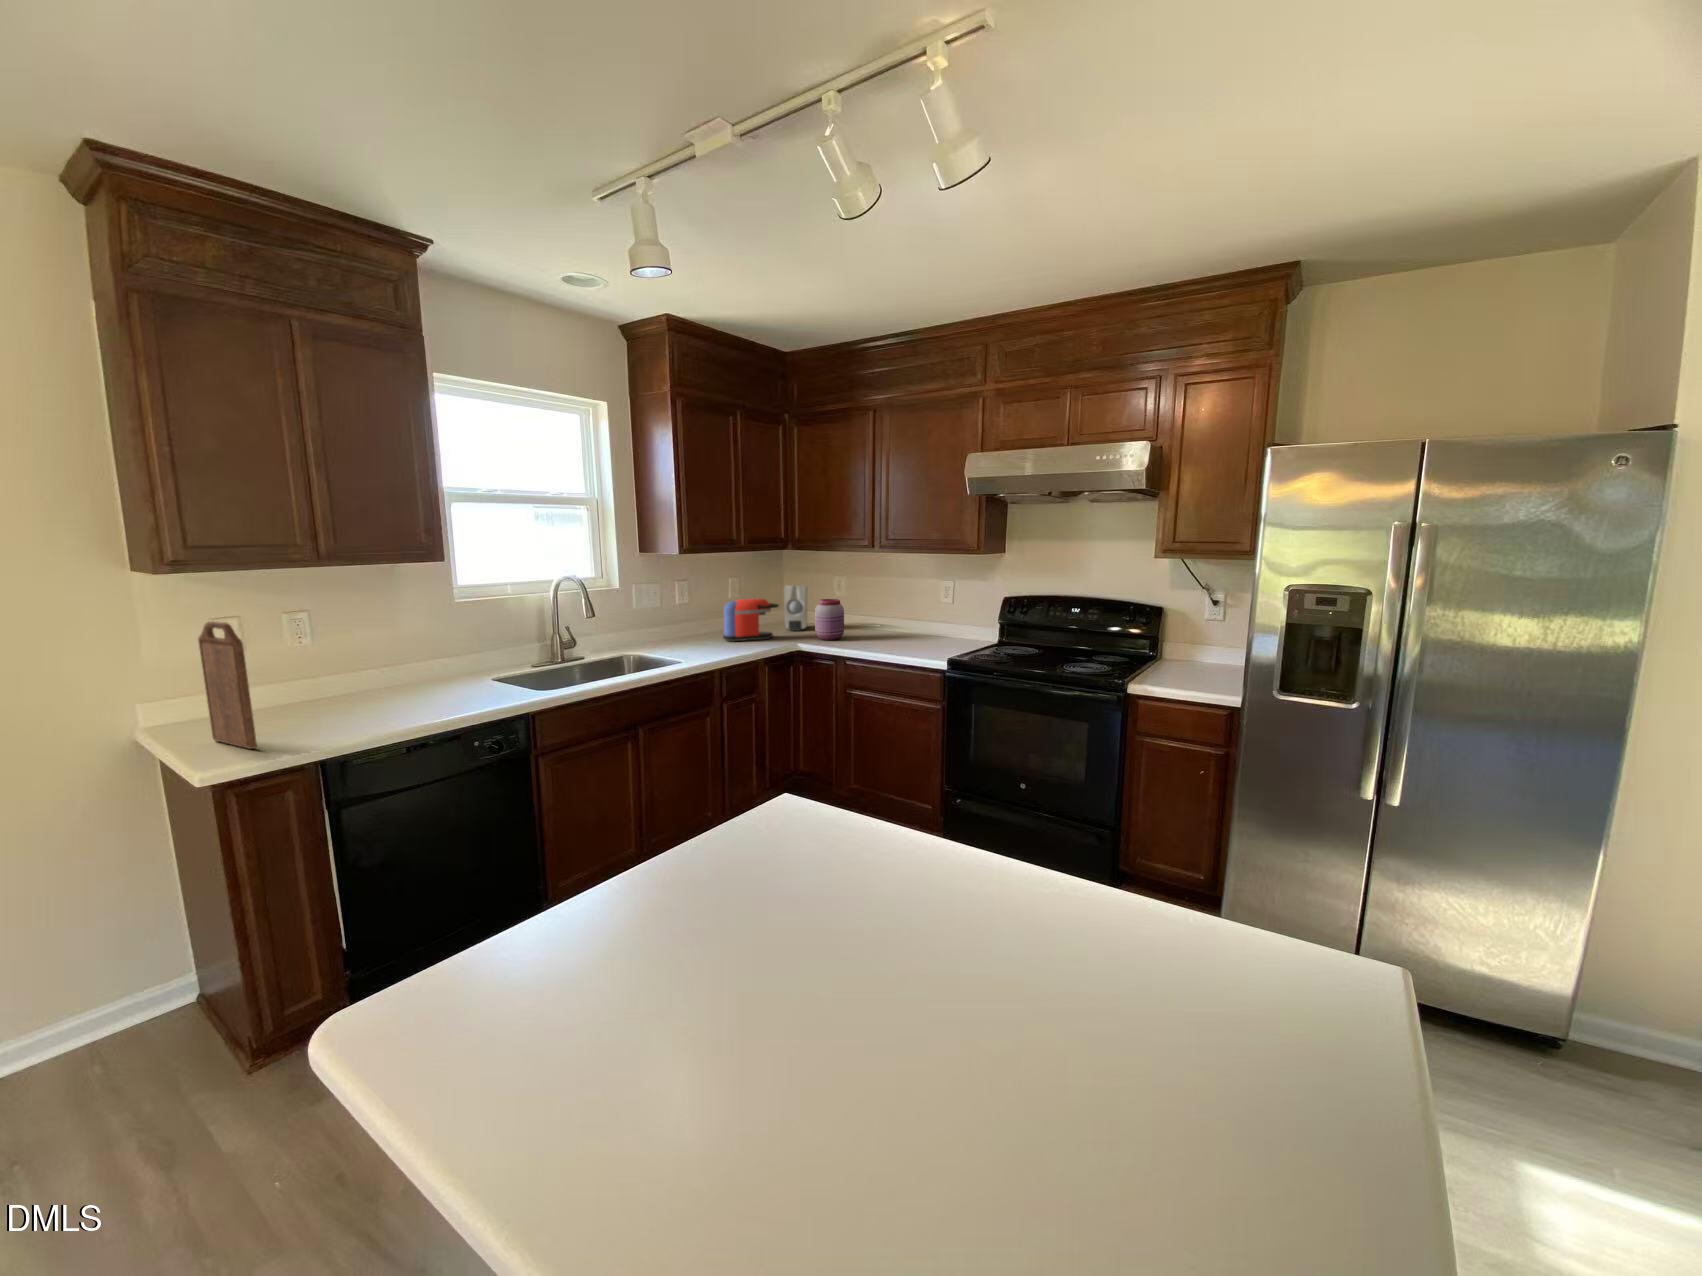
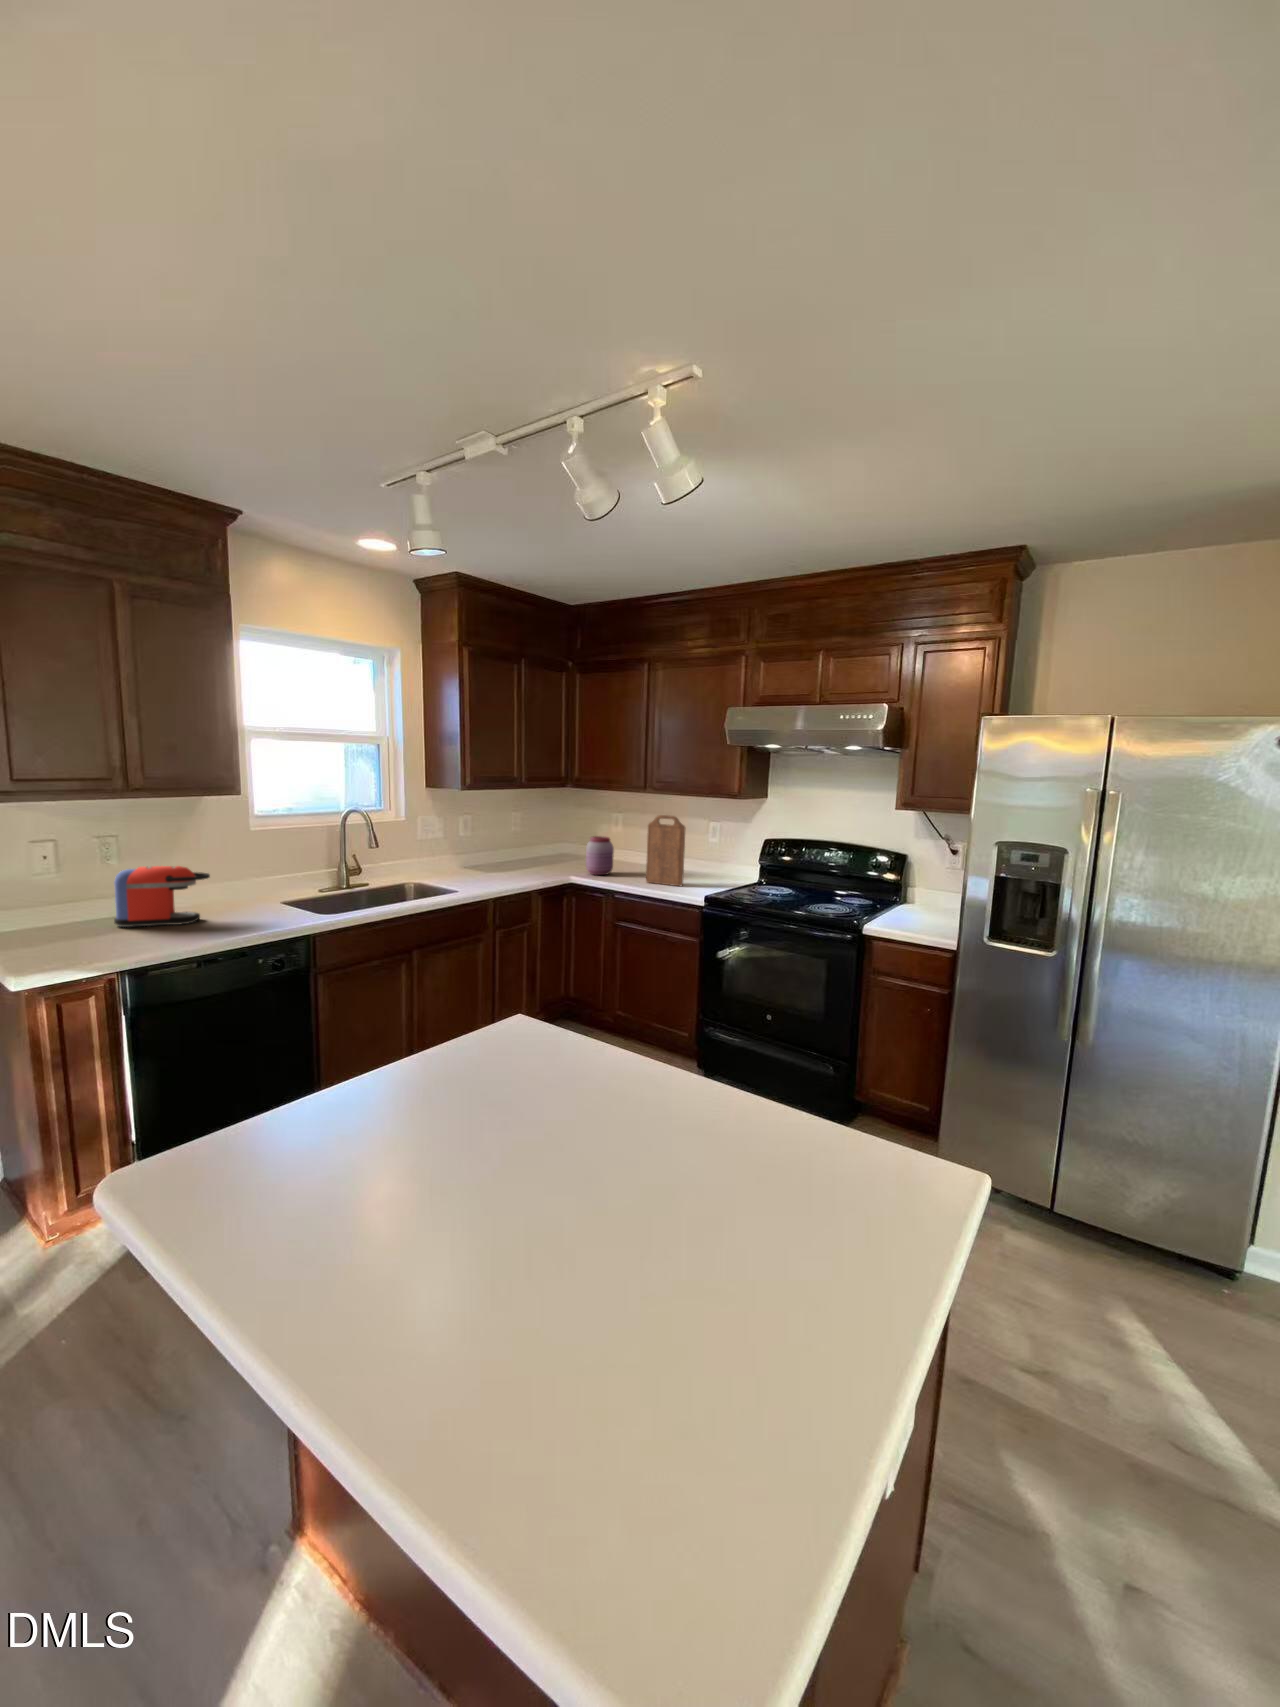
soap dispenser: present [784,585,807,631] -> none [559,822,583,866]
coffee maker: present [723,598,779,641] -> present [114,866,210,927]
cutting board: present [198,621,257,749] -> present [646,815,685,886]

